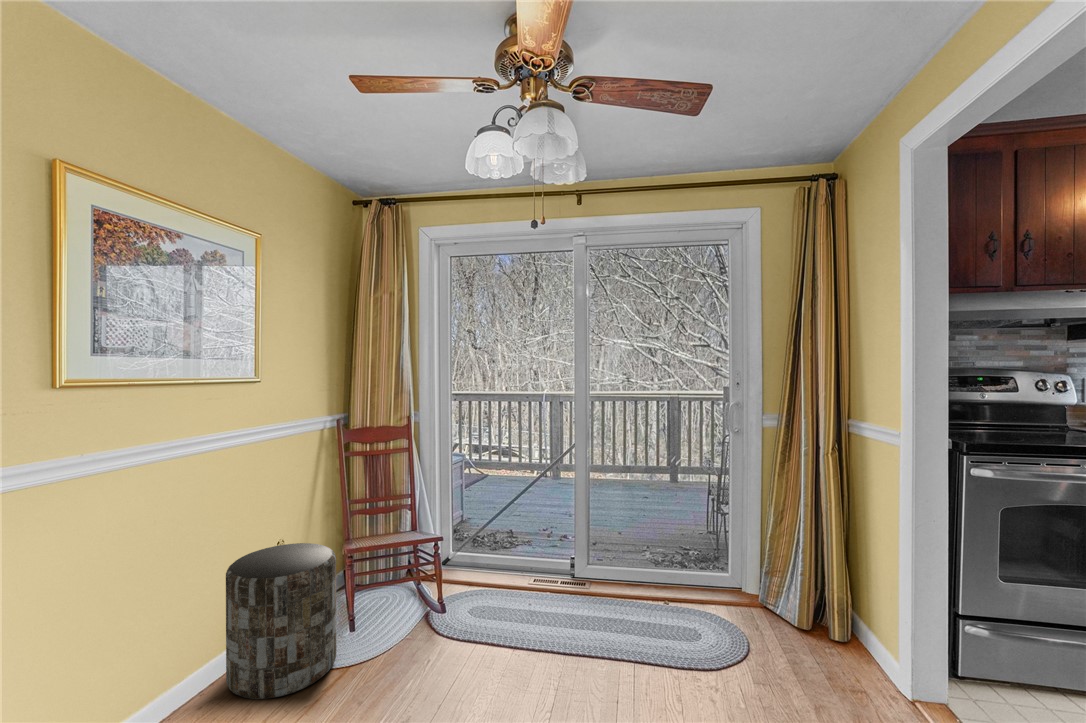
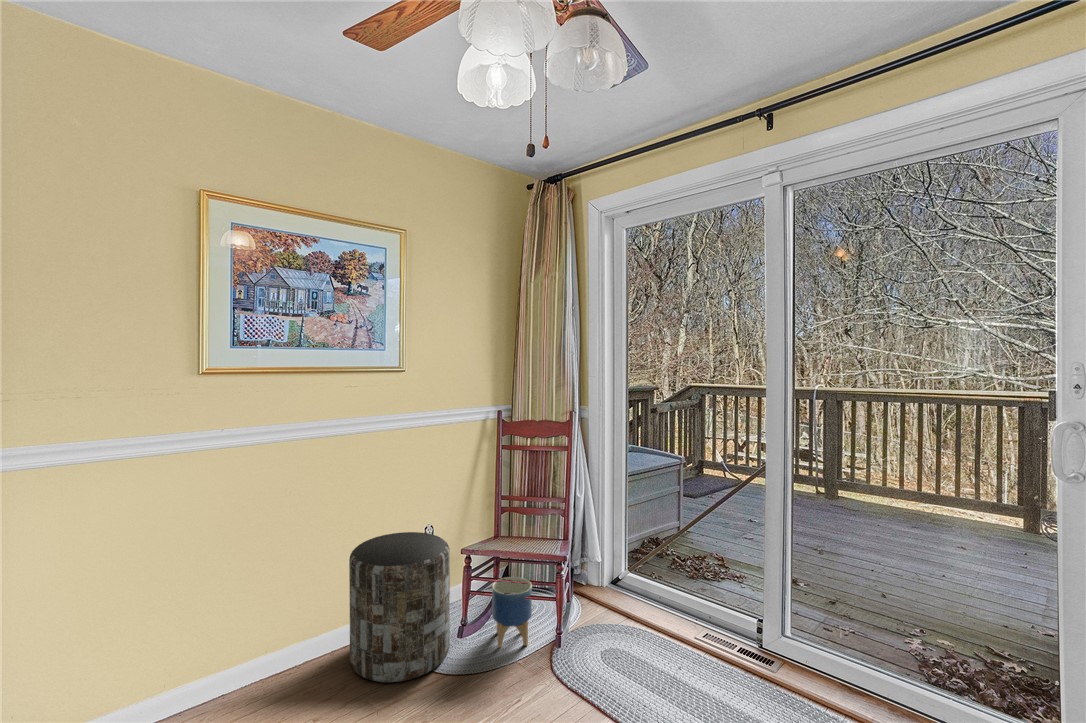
planter: none [367,567,405,634] -> present [492,577,532,647]

